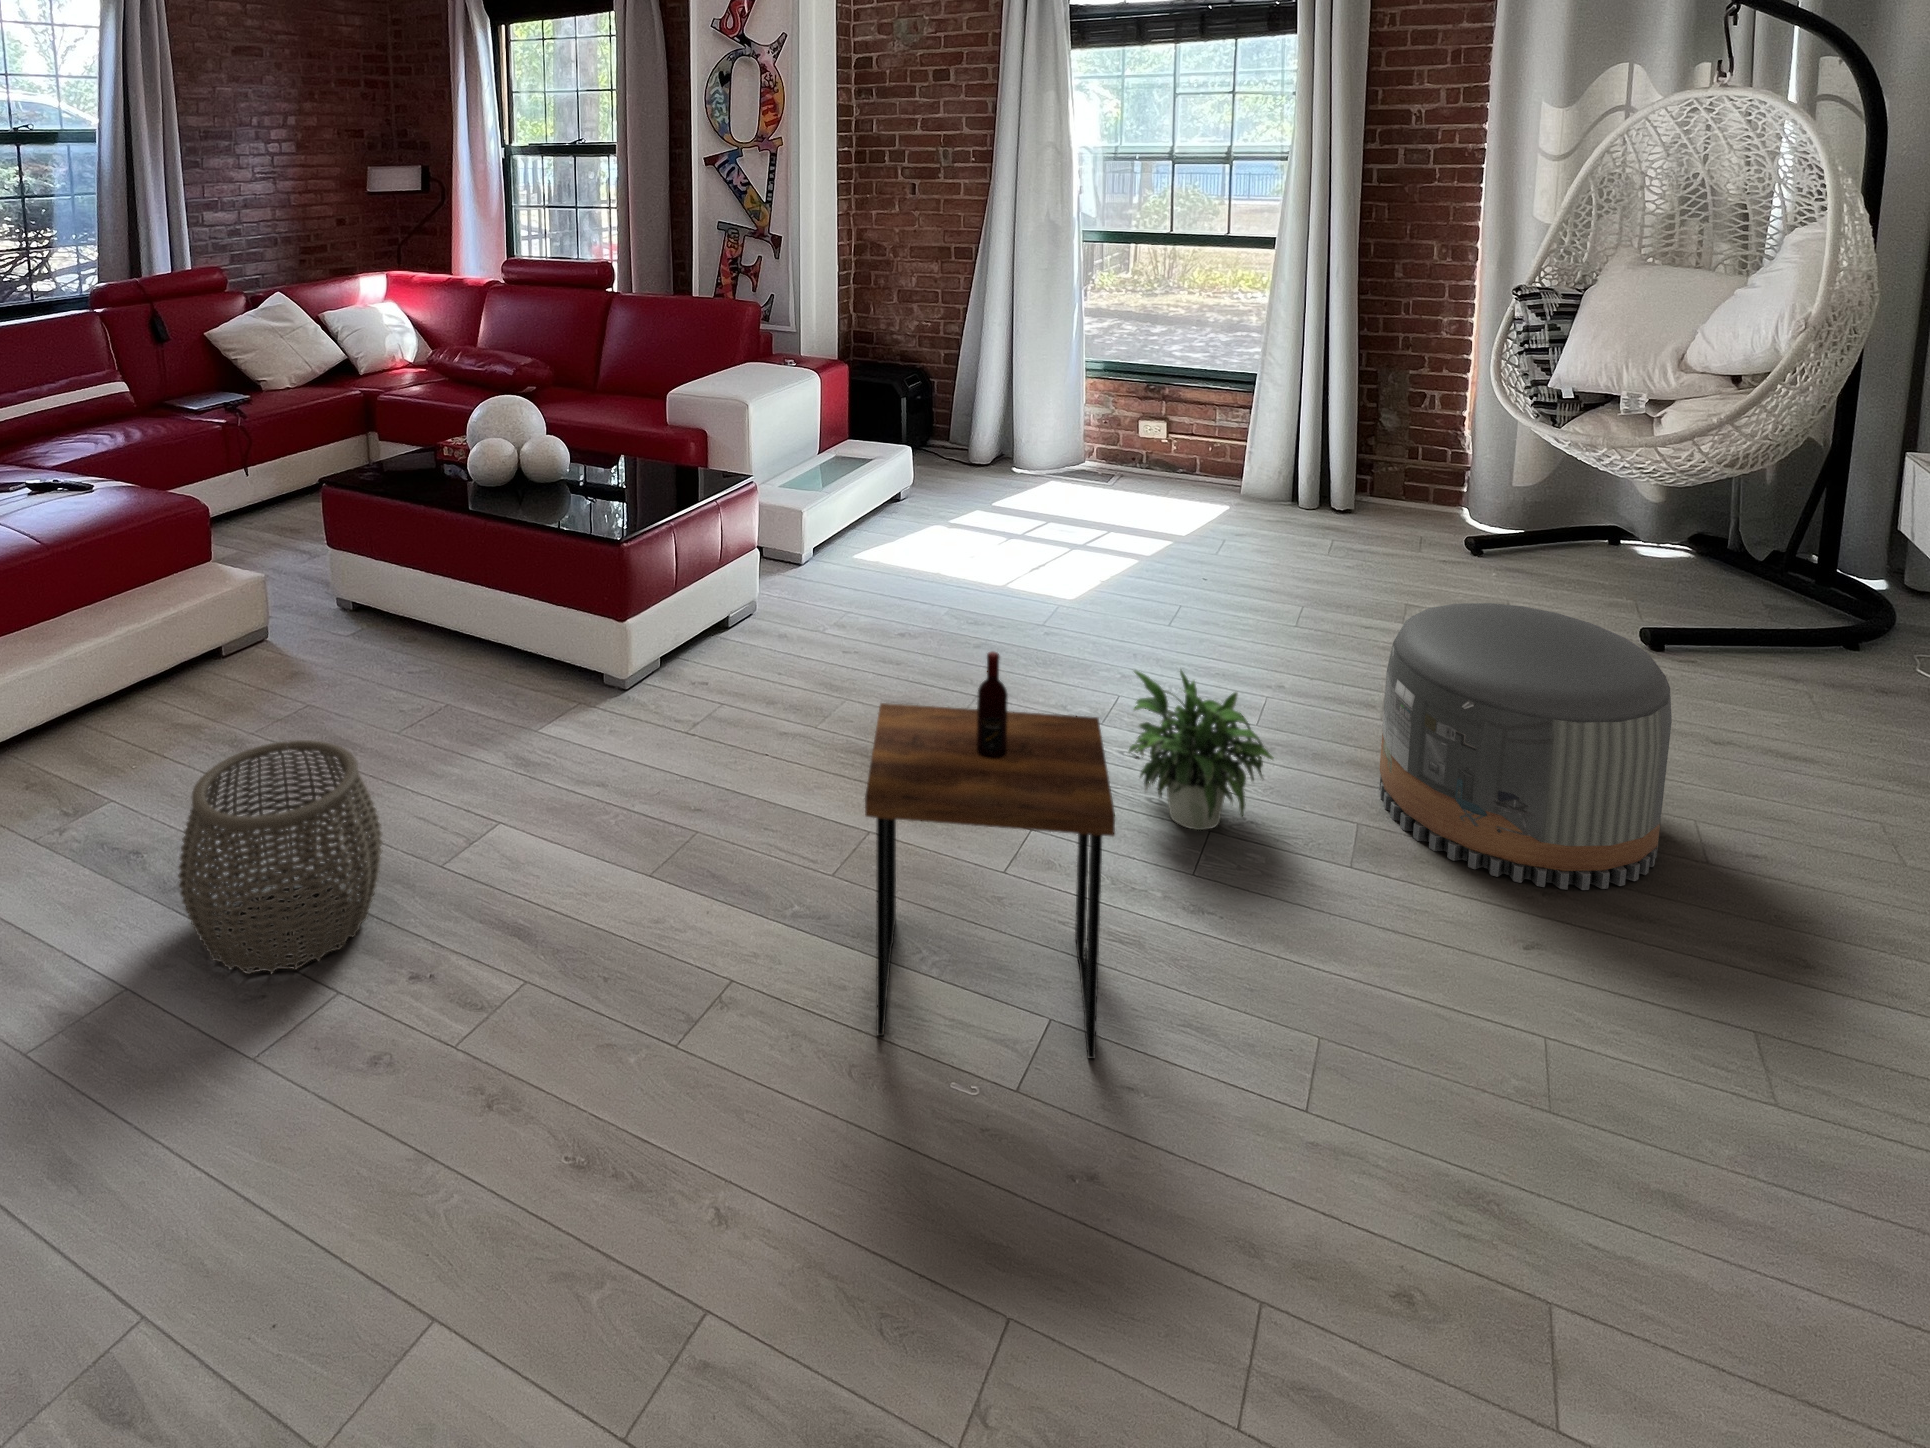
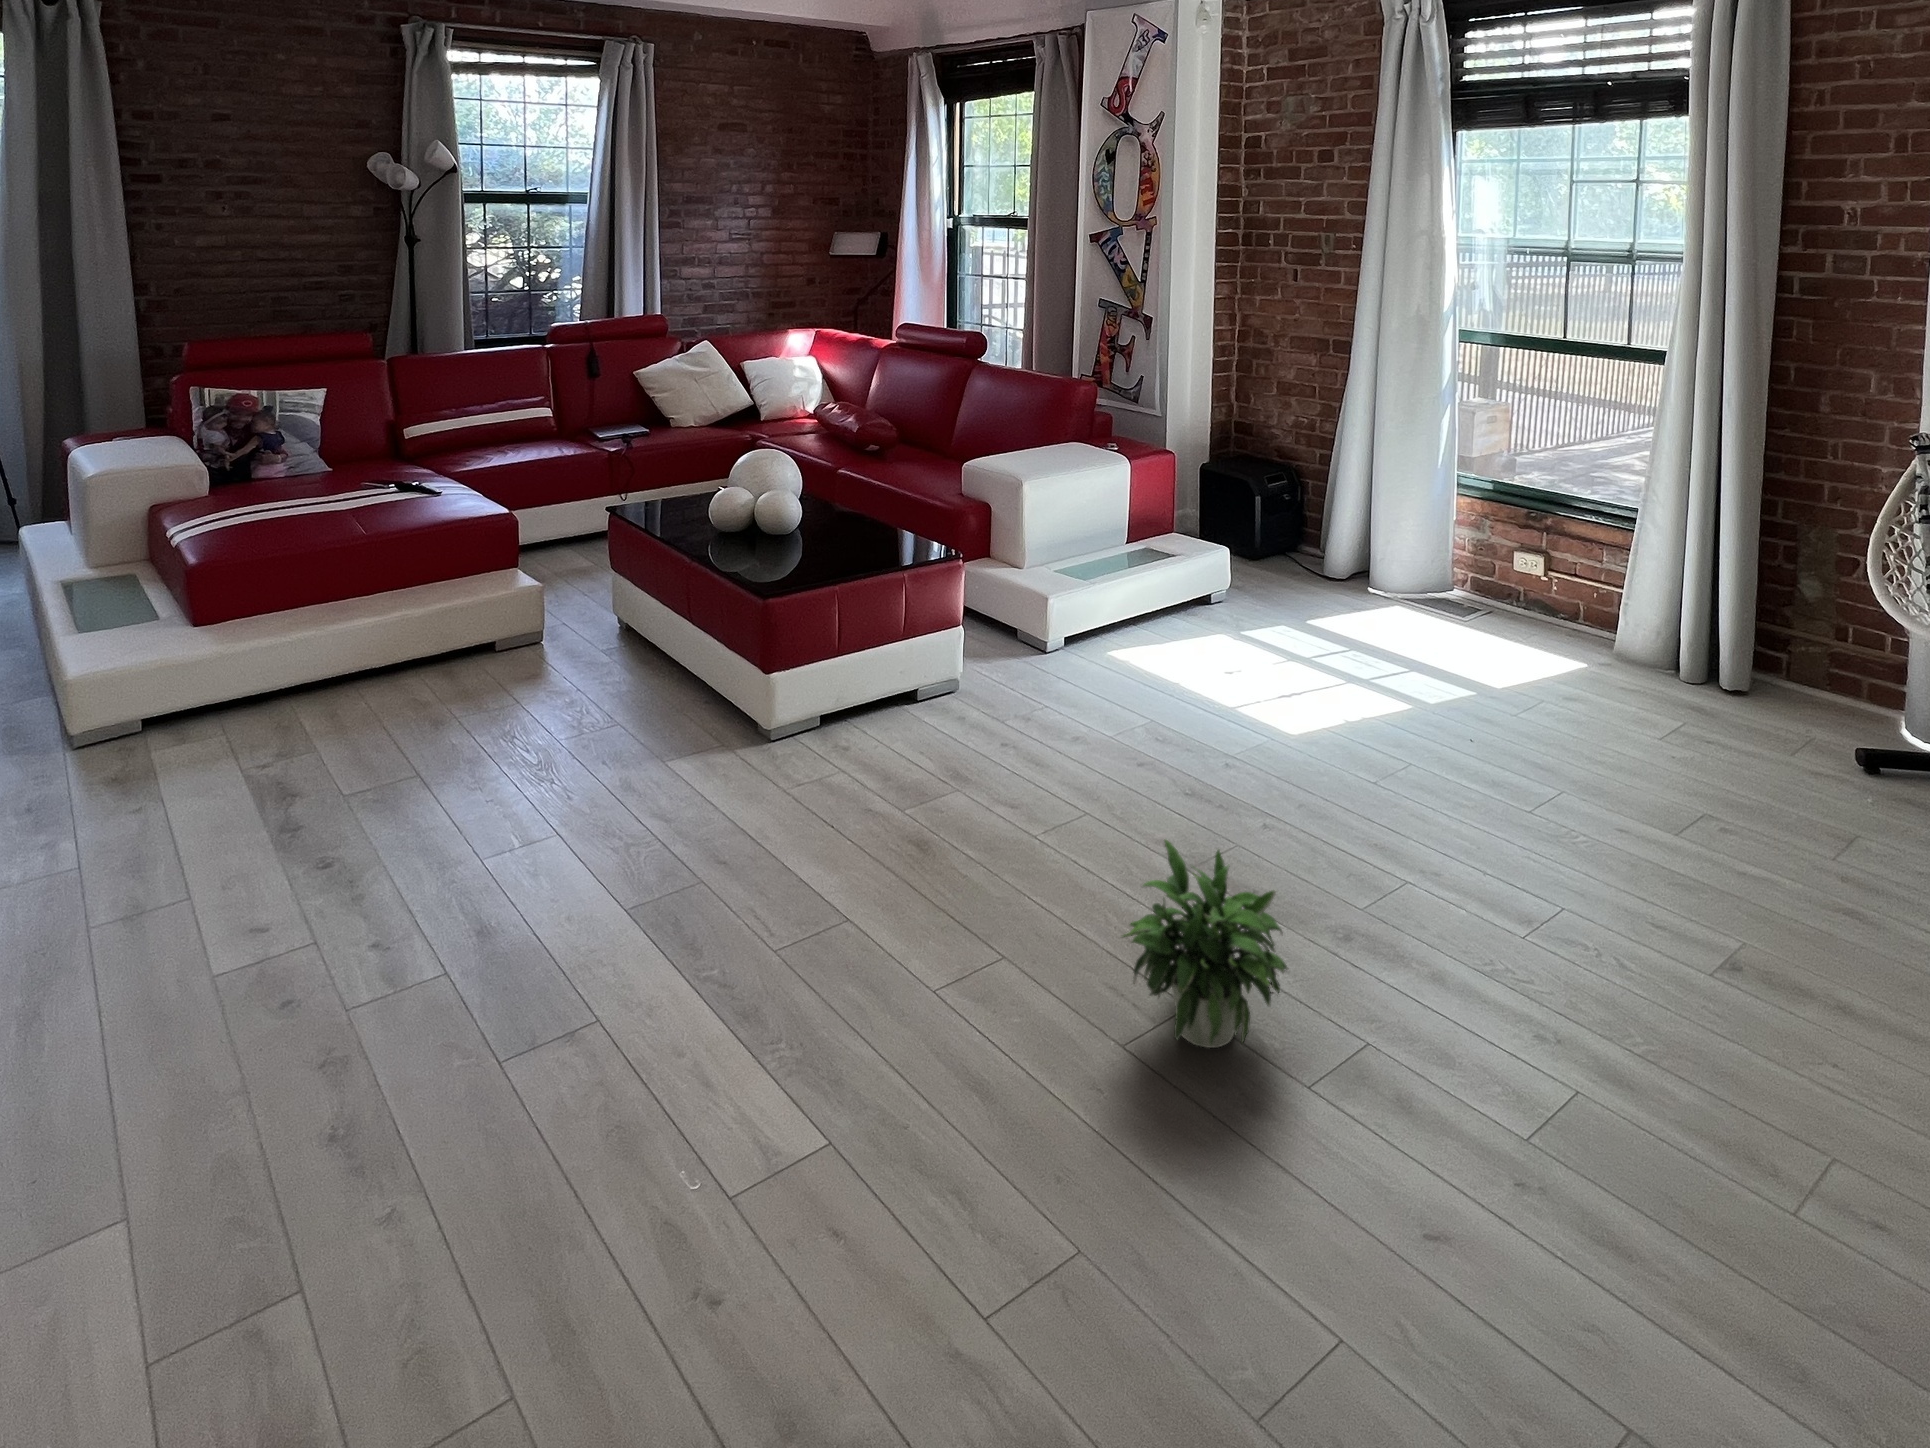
pouf: present [1379,603,1672,890] -> none [1450,837,1822,1283]
side table: present [865,652,1115,1059] -> none [633,797,964,1298]
woven basket: present [178,740,383,974] -> none [194,749,394,963]

